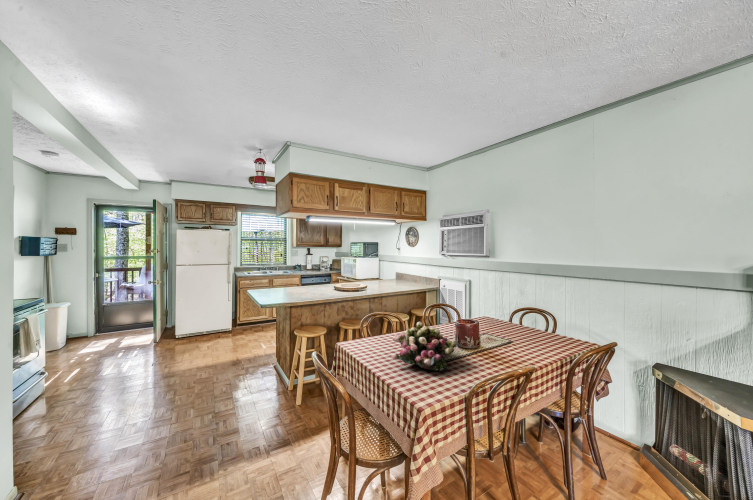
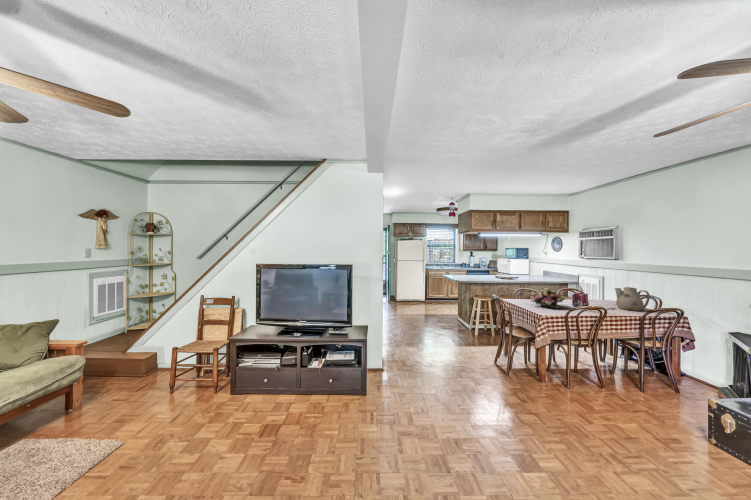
teapot: none [519,305,566,348] -> present [615,287,650,311]

